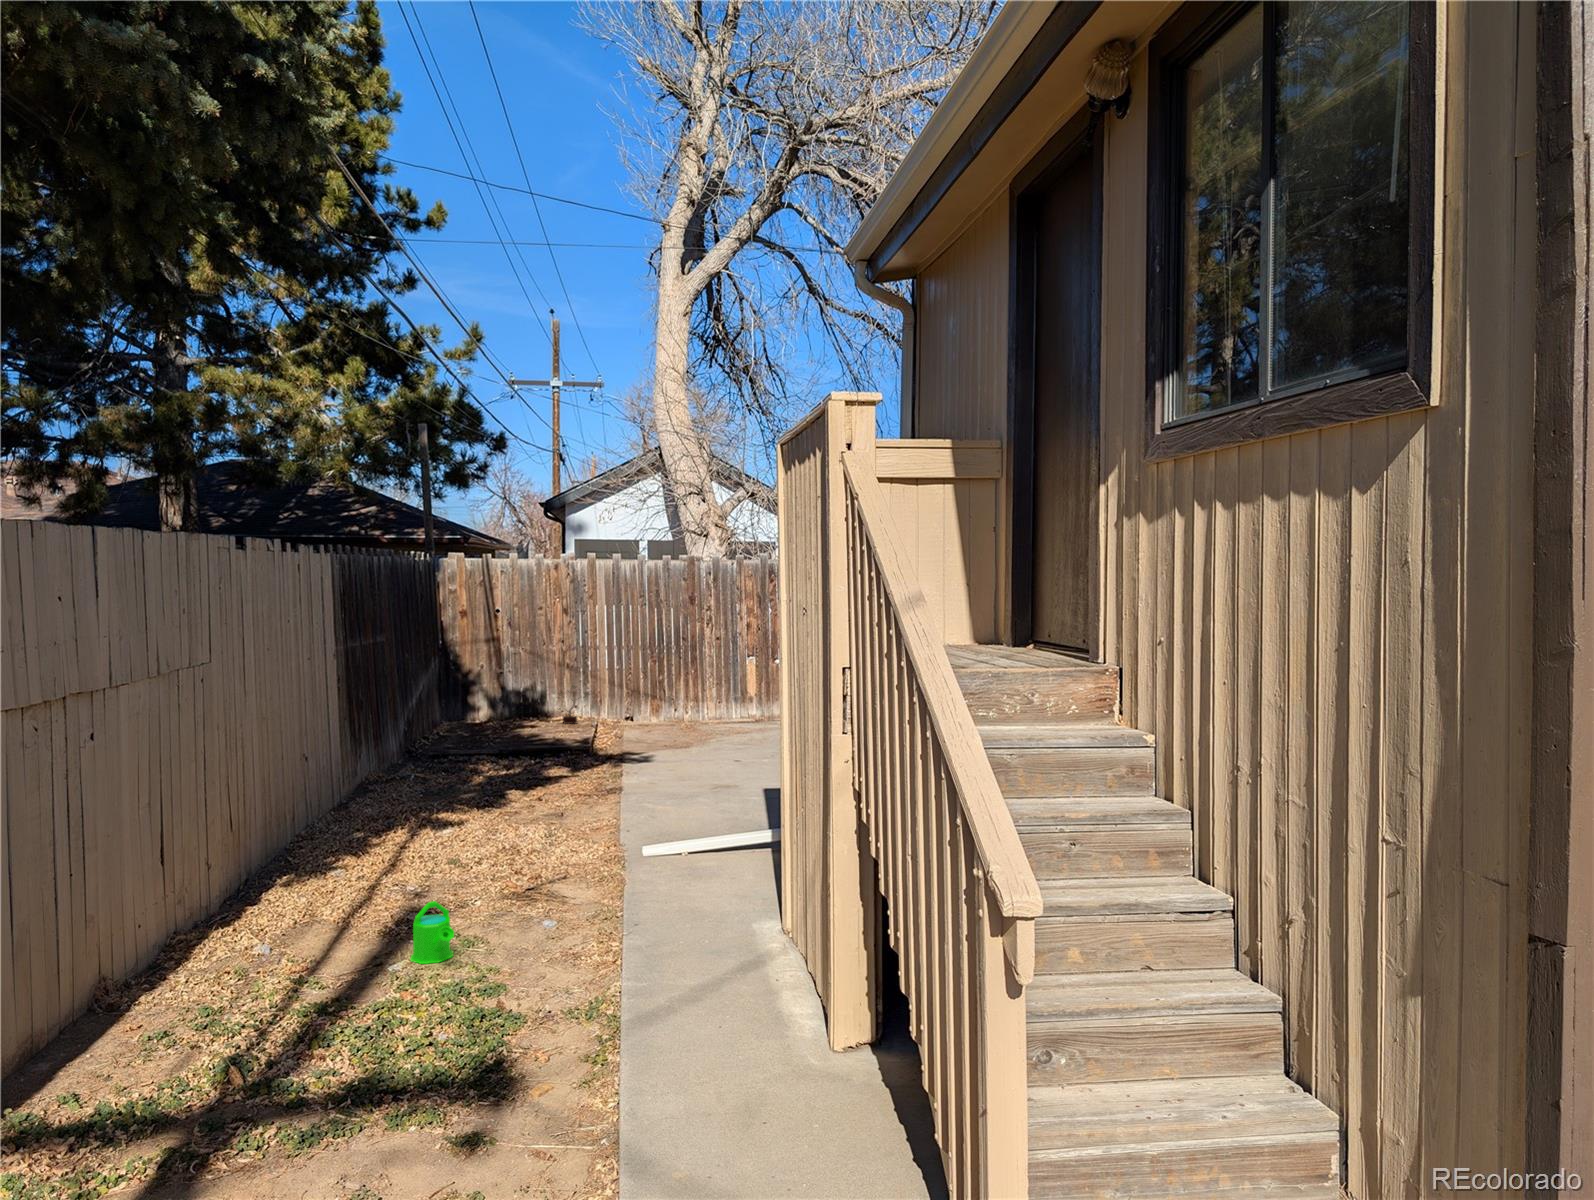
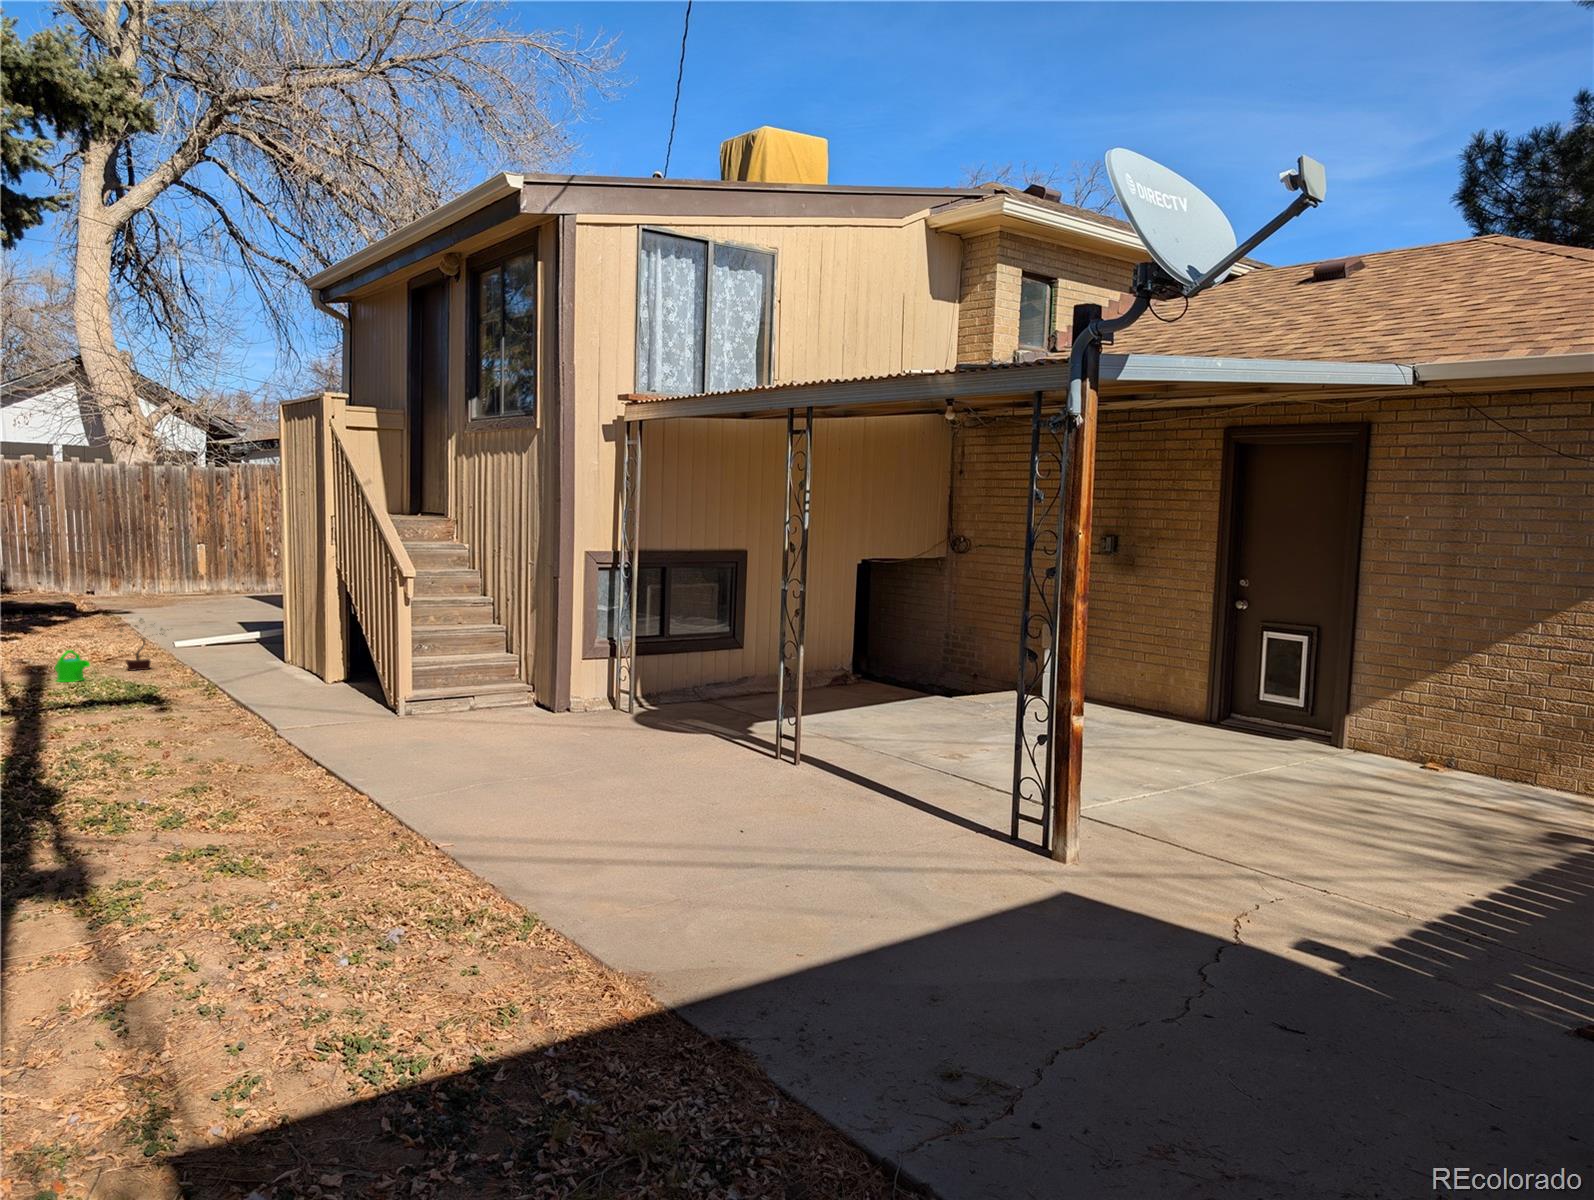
potted plant: present [559,691,585,724] -> present [120,619,168,671]

